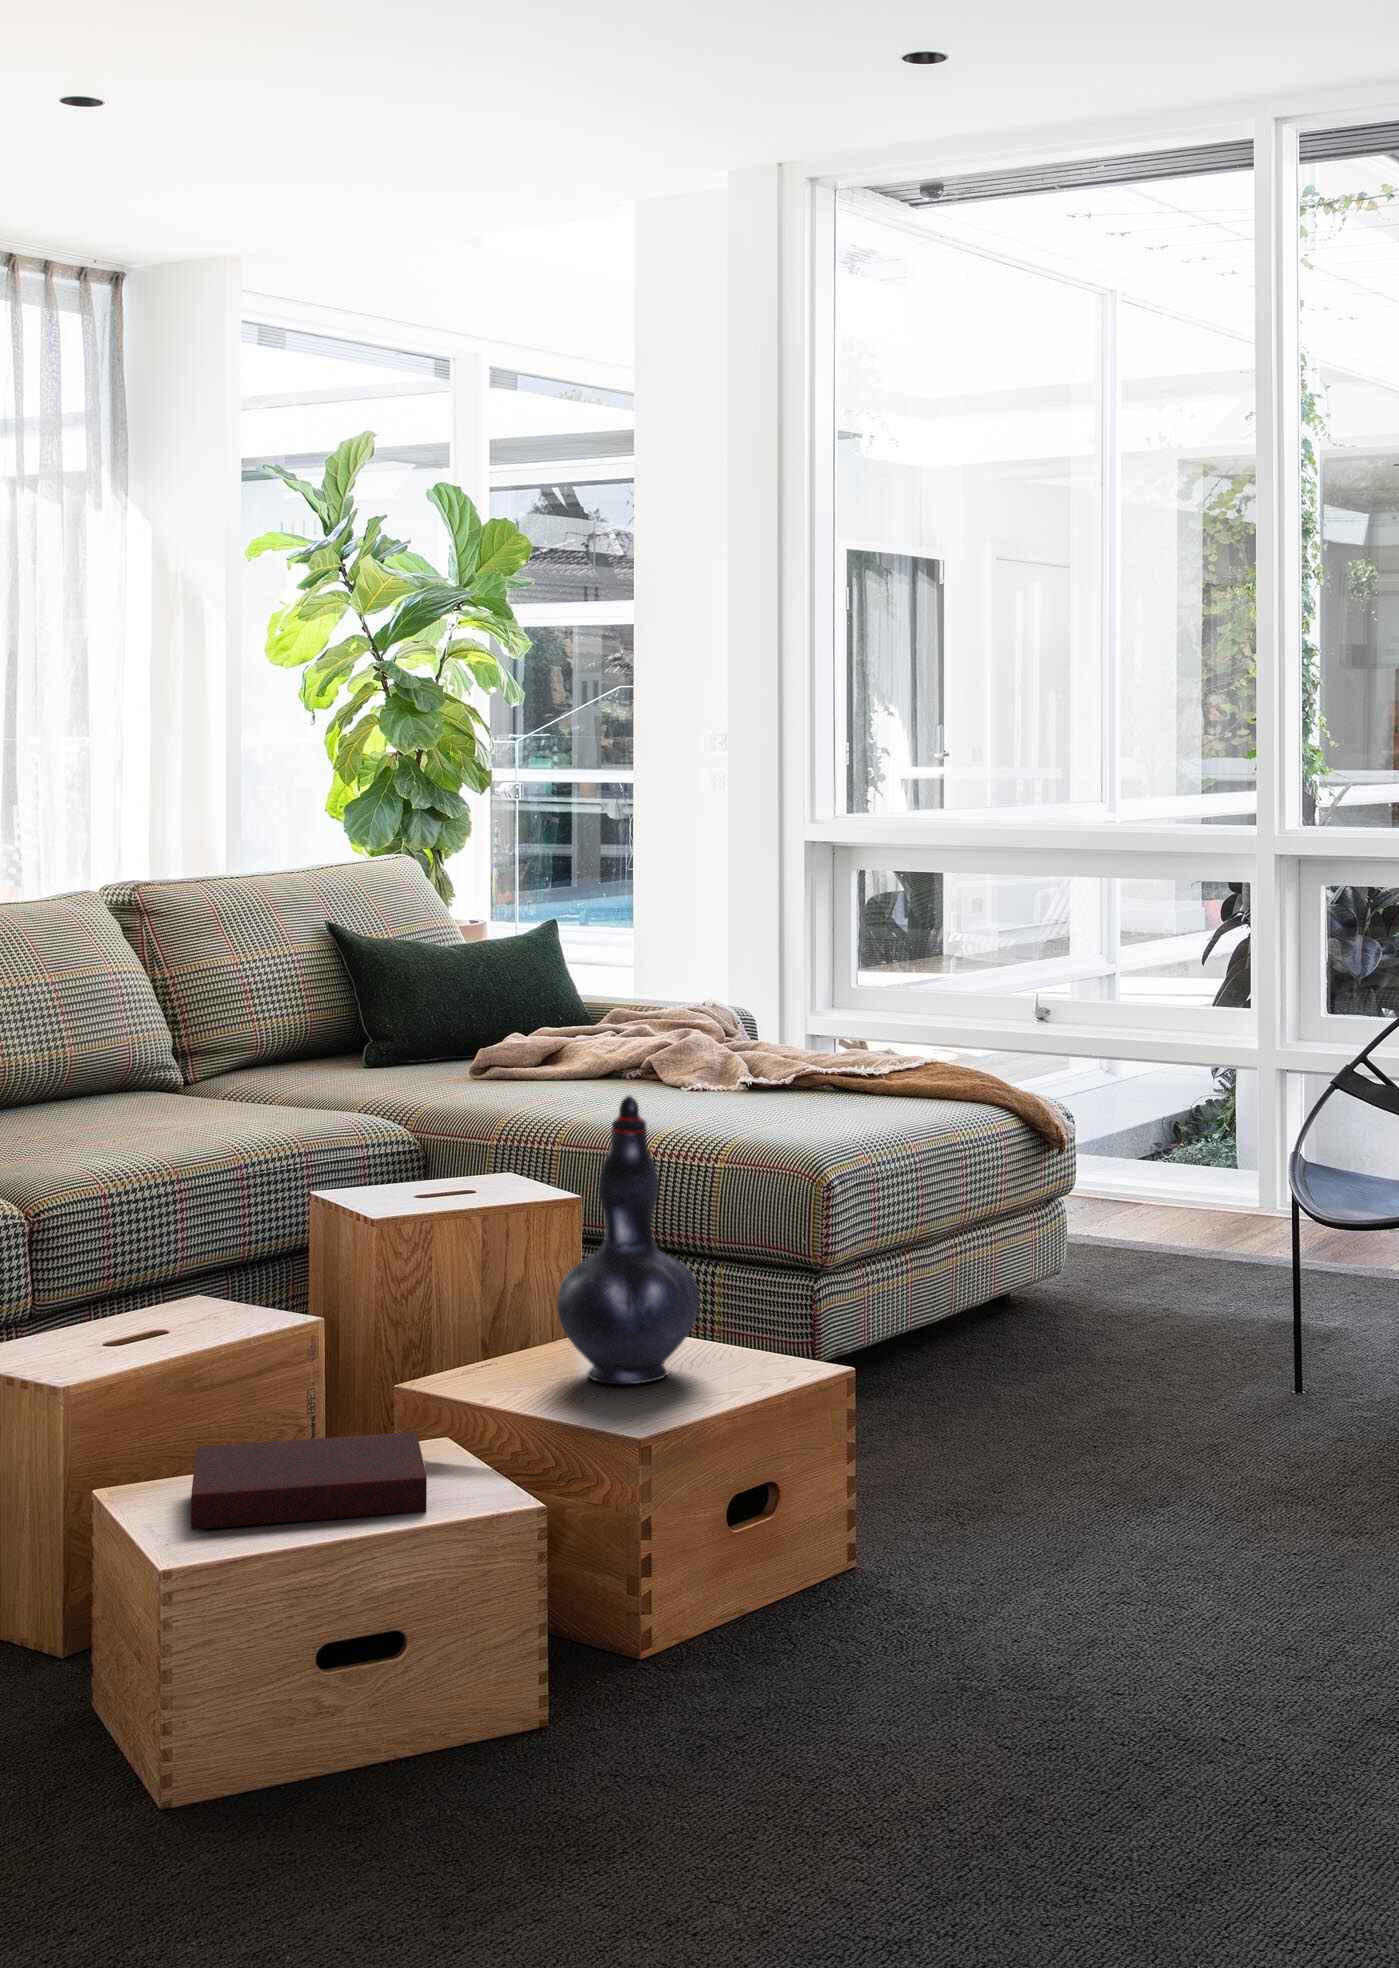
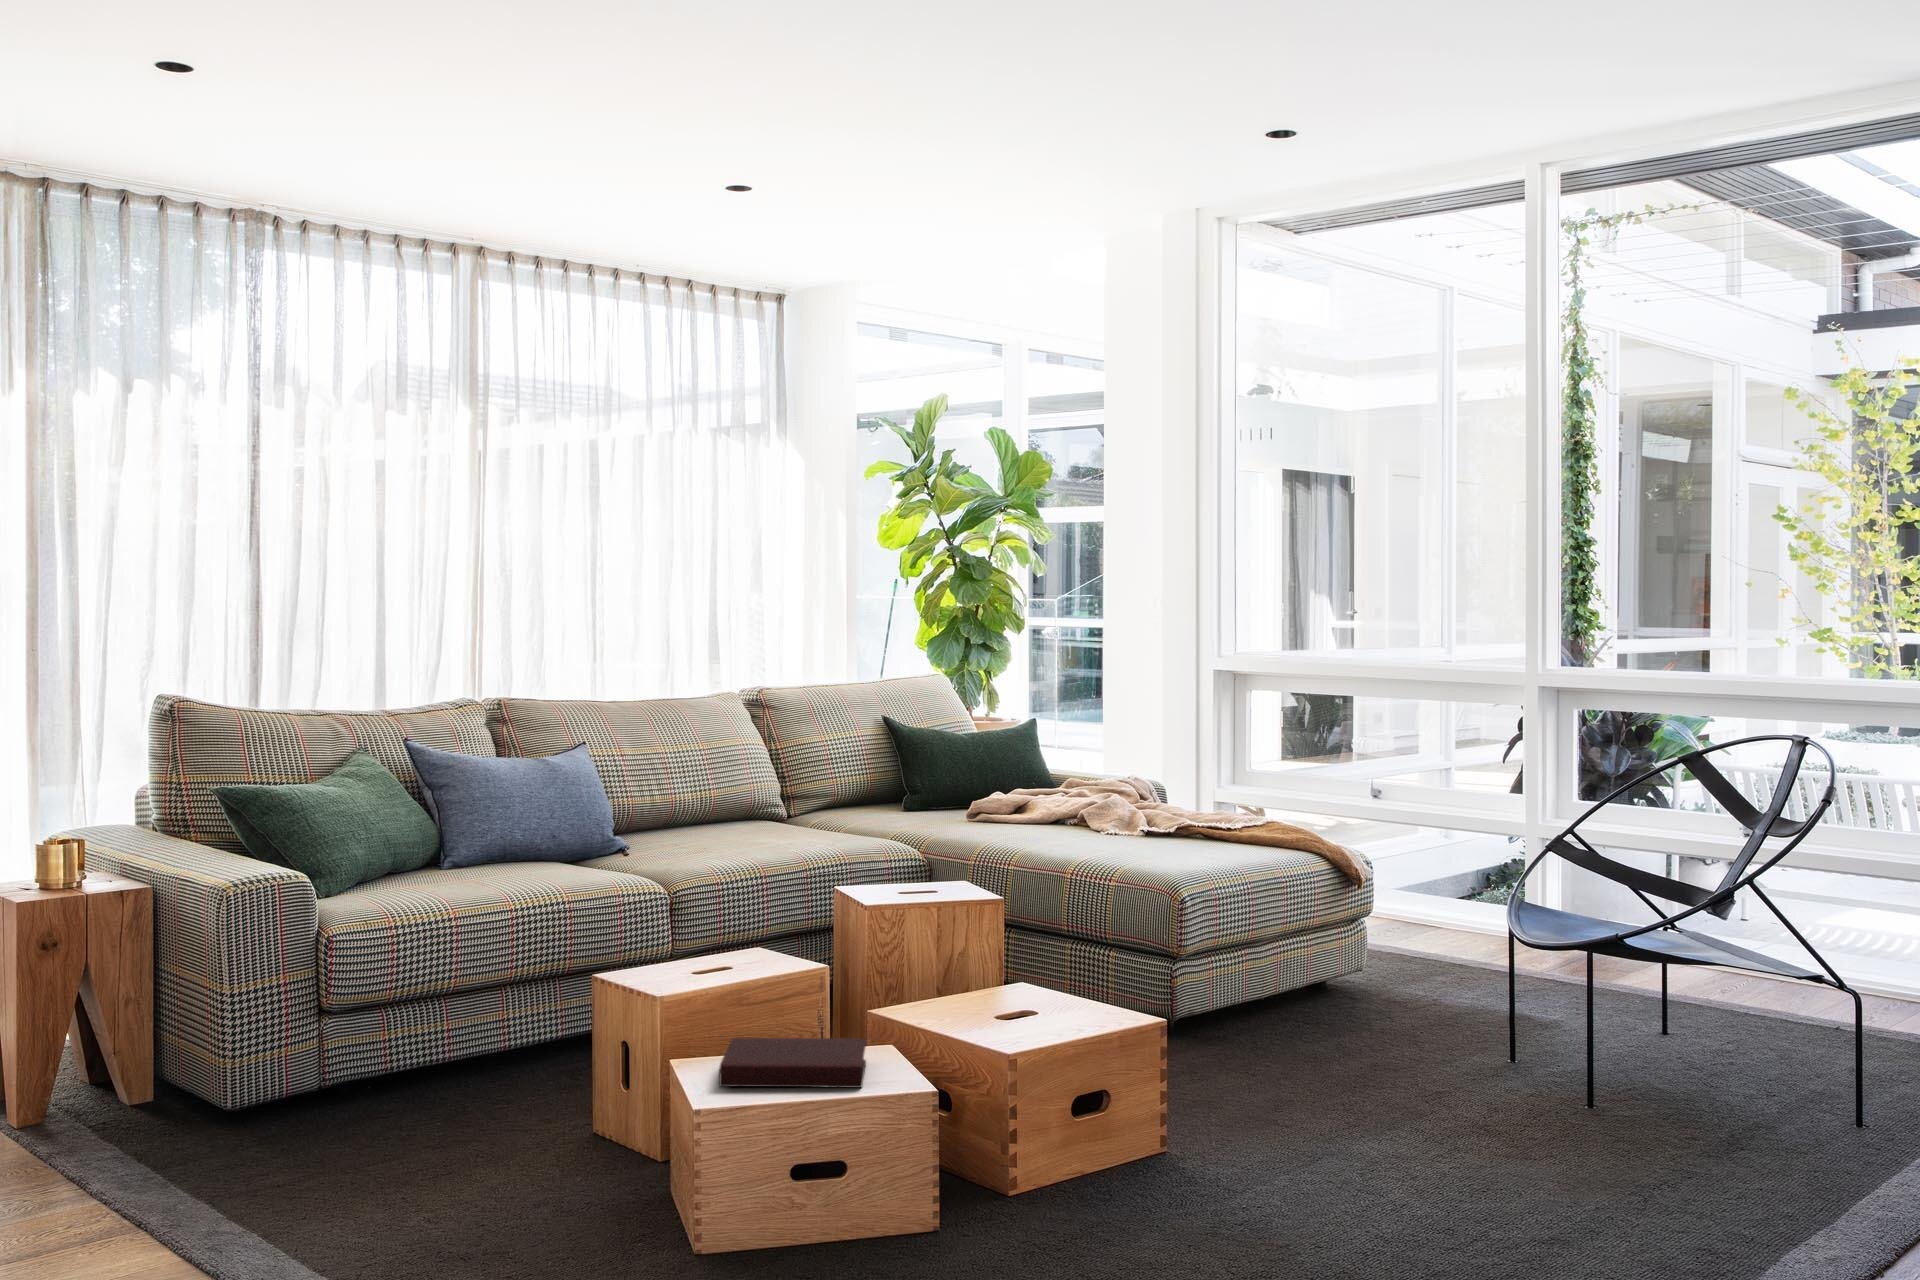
decorative vase: present [557,1096,699,1384] -> none [970,834,1061,1020]

